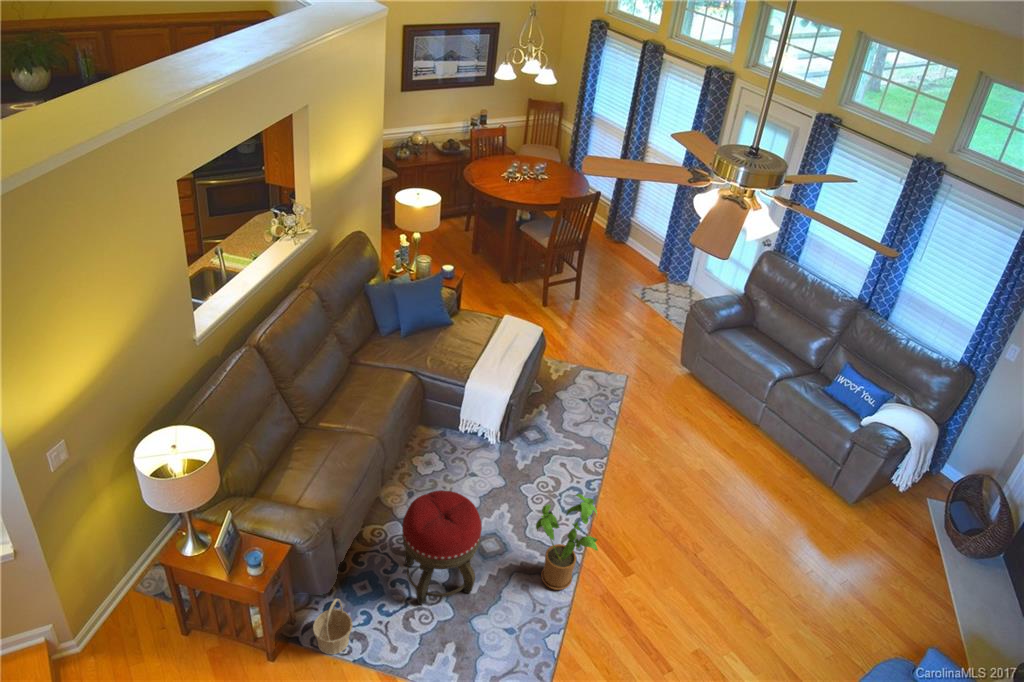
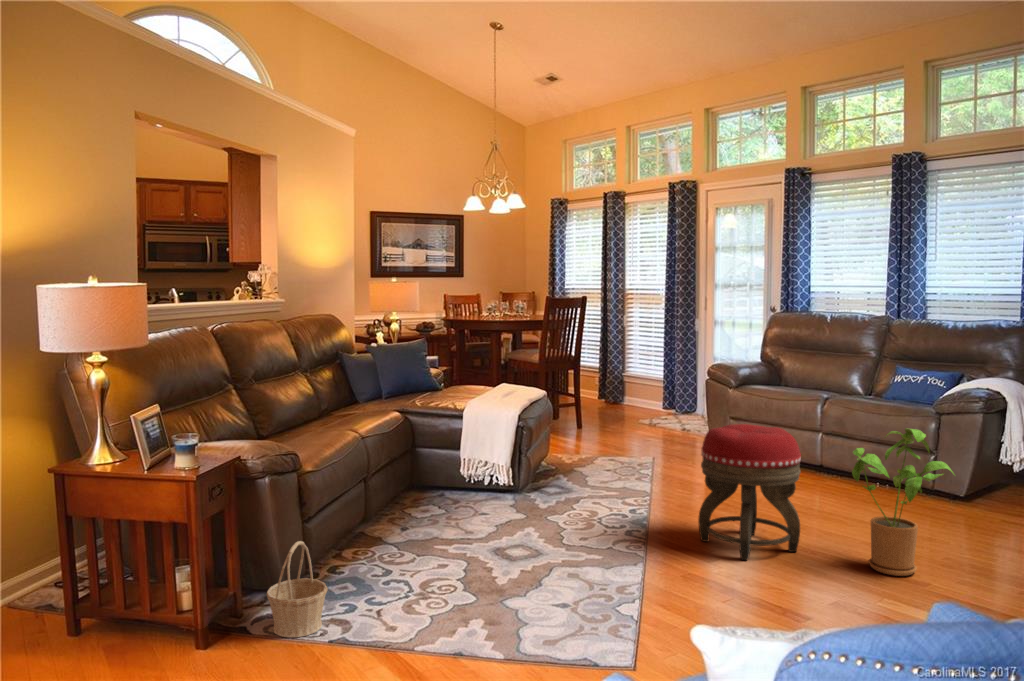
footstool: present [402,490,482,604] -> present [698,424,801,560]
house plant: present [536,494,598,590] -> present [852,429,953,576]

